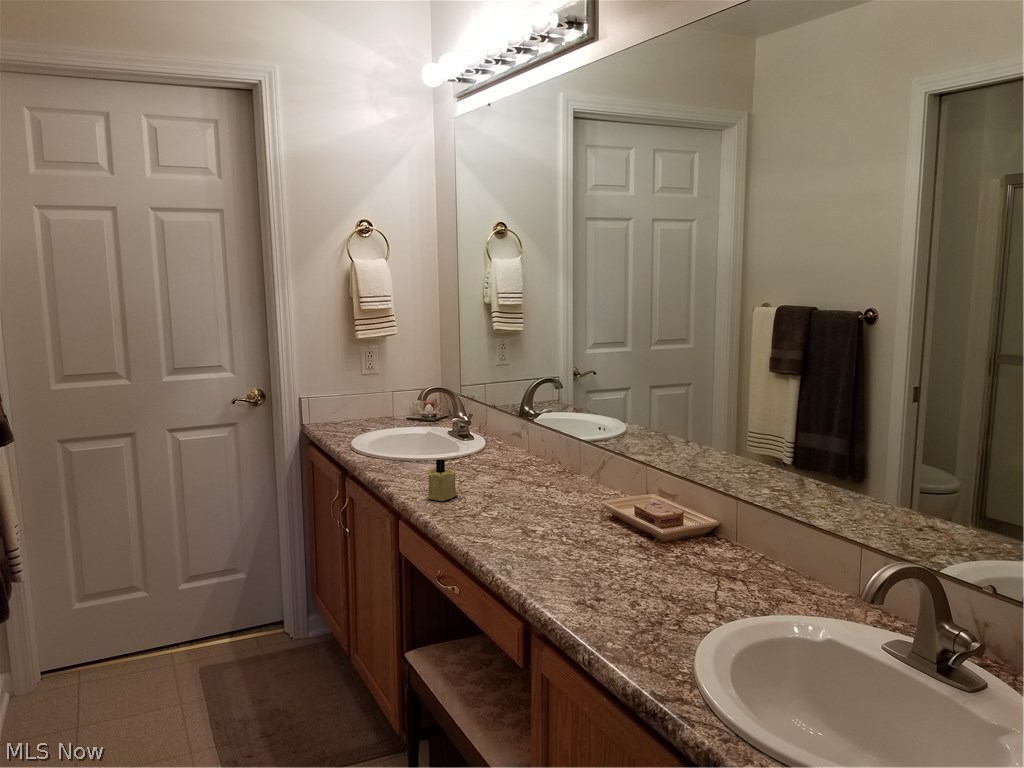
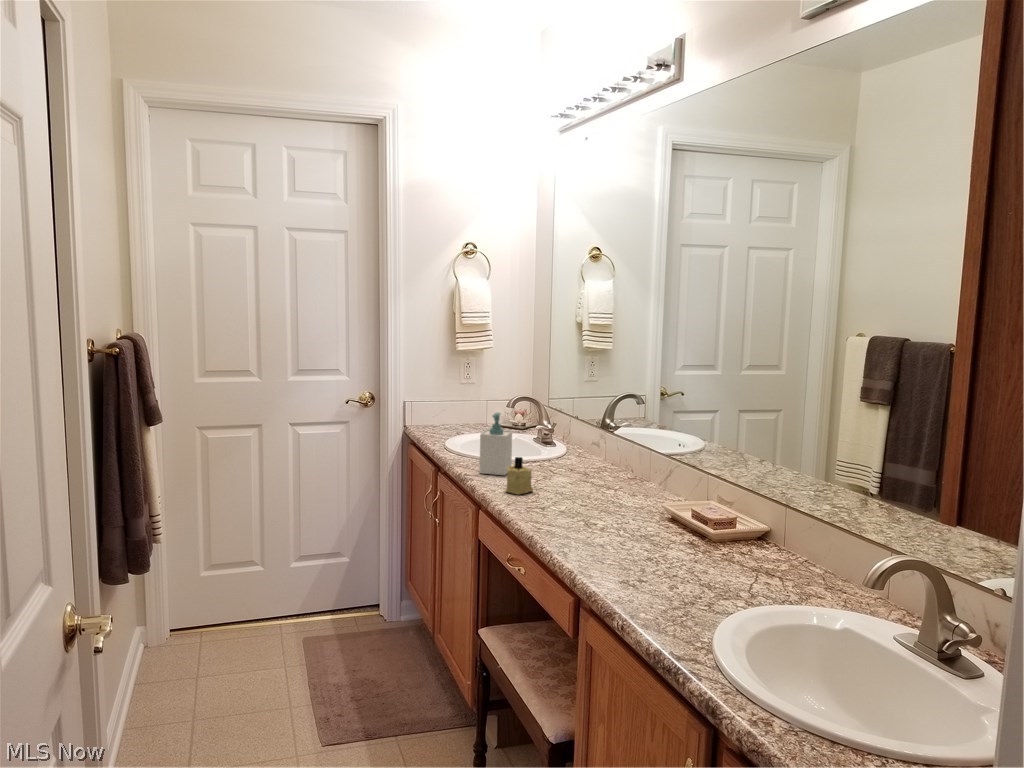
soap bottle: none [393,409,429,478] -> present [479,413,512,475]

